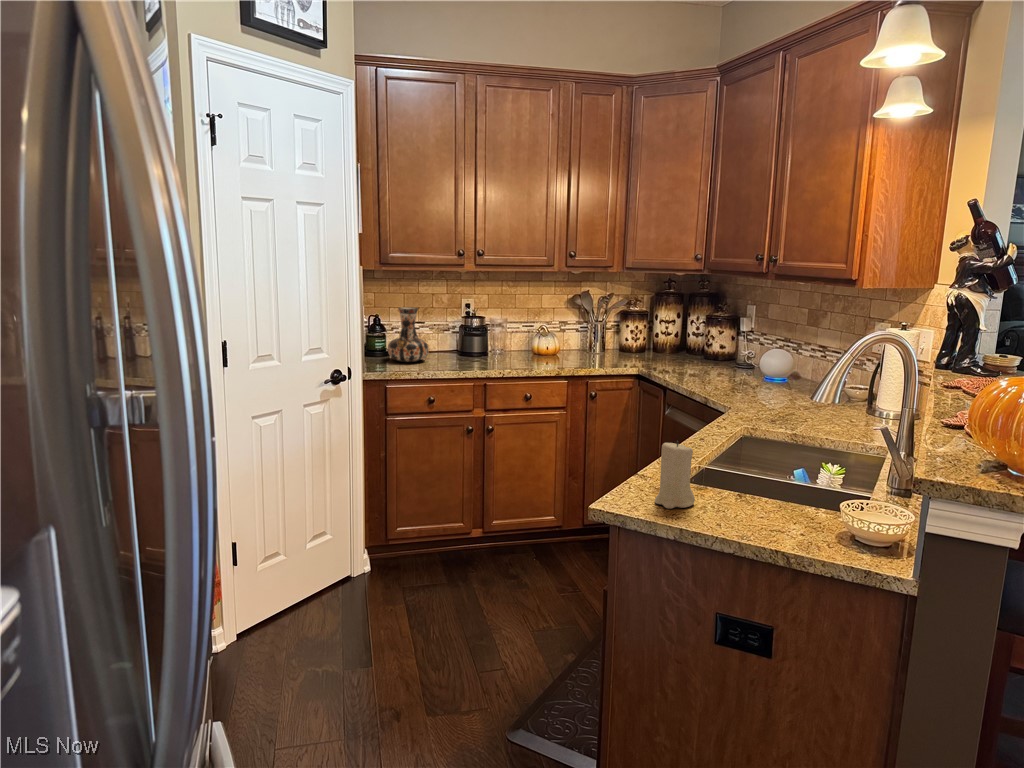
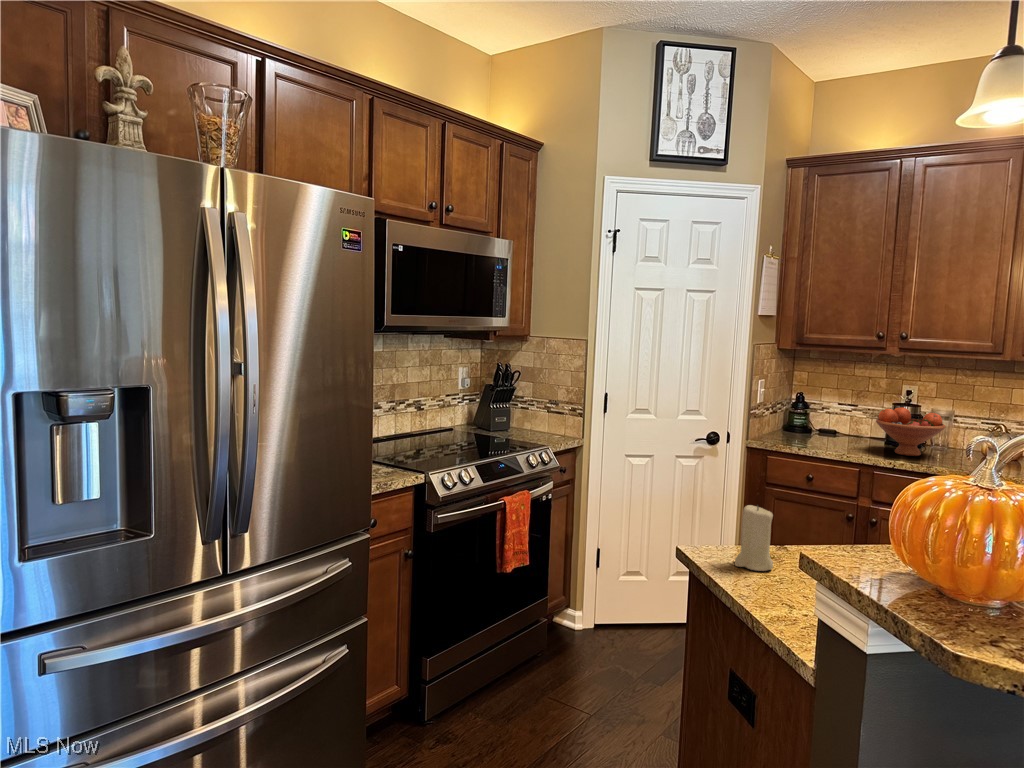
decorative vase: present [388,307,429,362] -> none [799,387,842,440]
fruit bowl: none [463,320,521,365] -> present [876,407,946,456]

